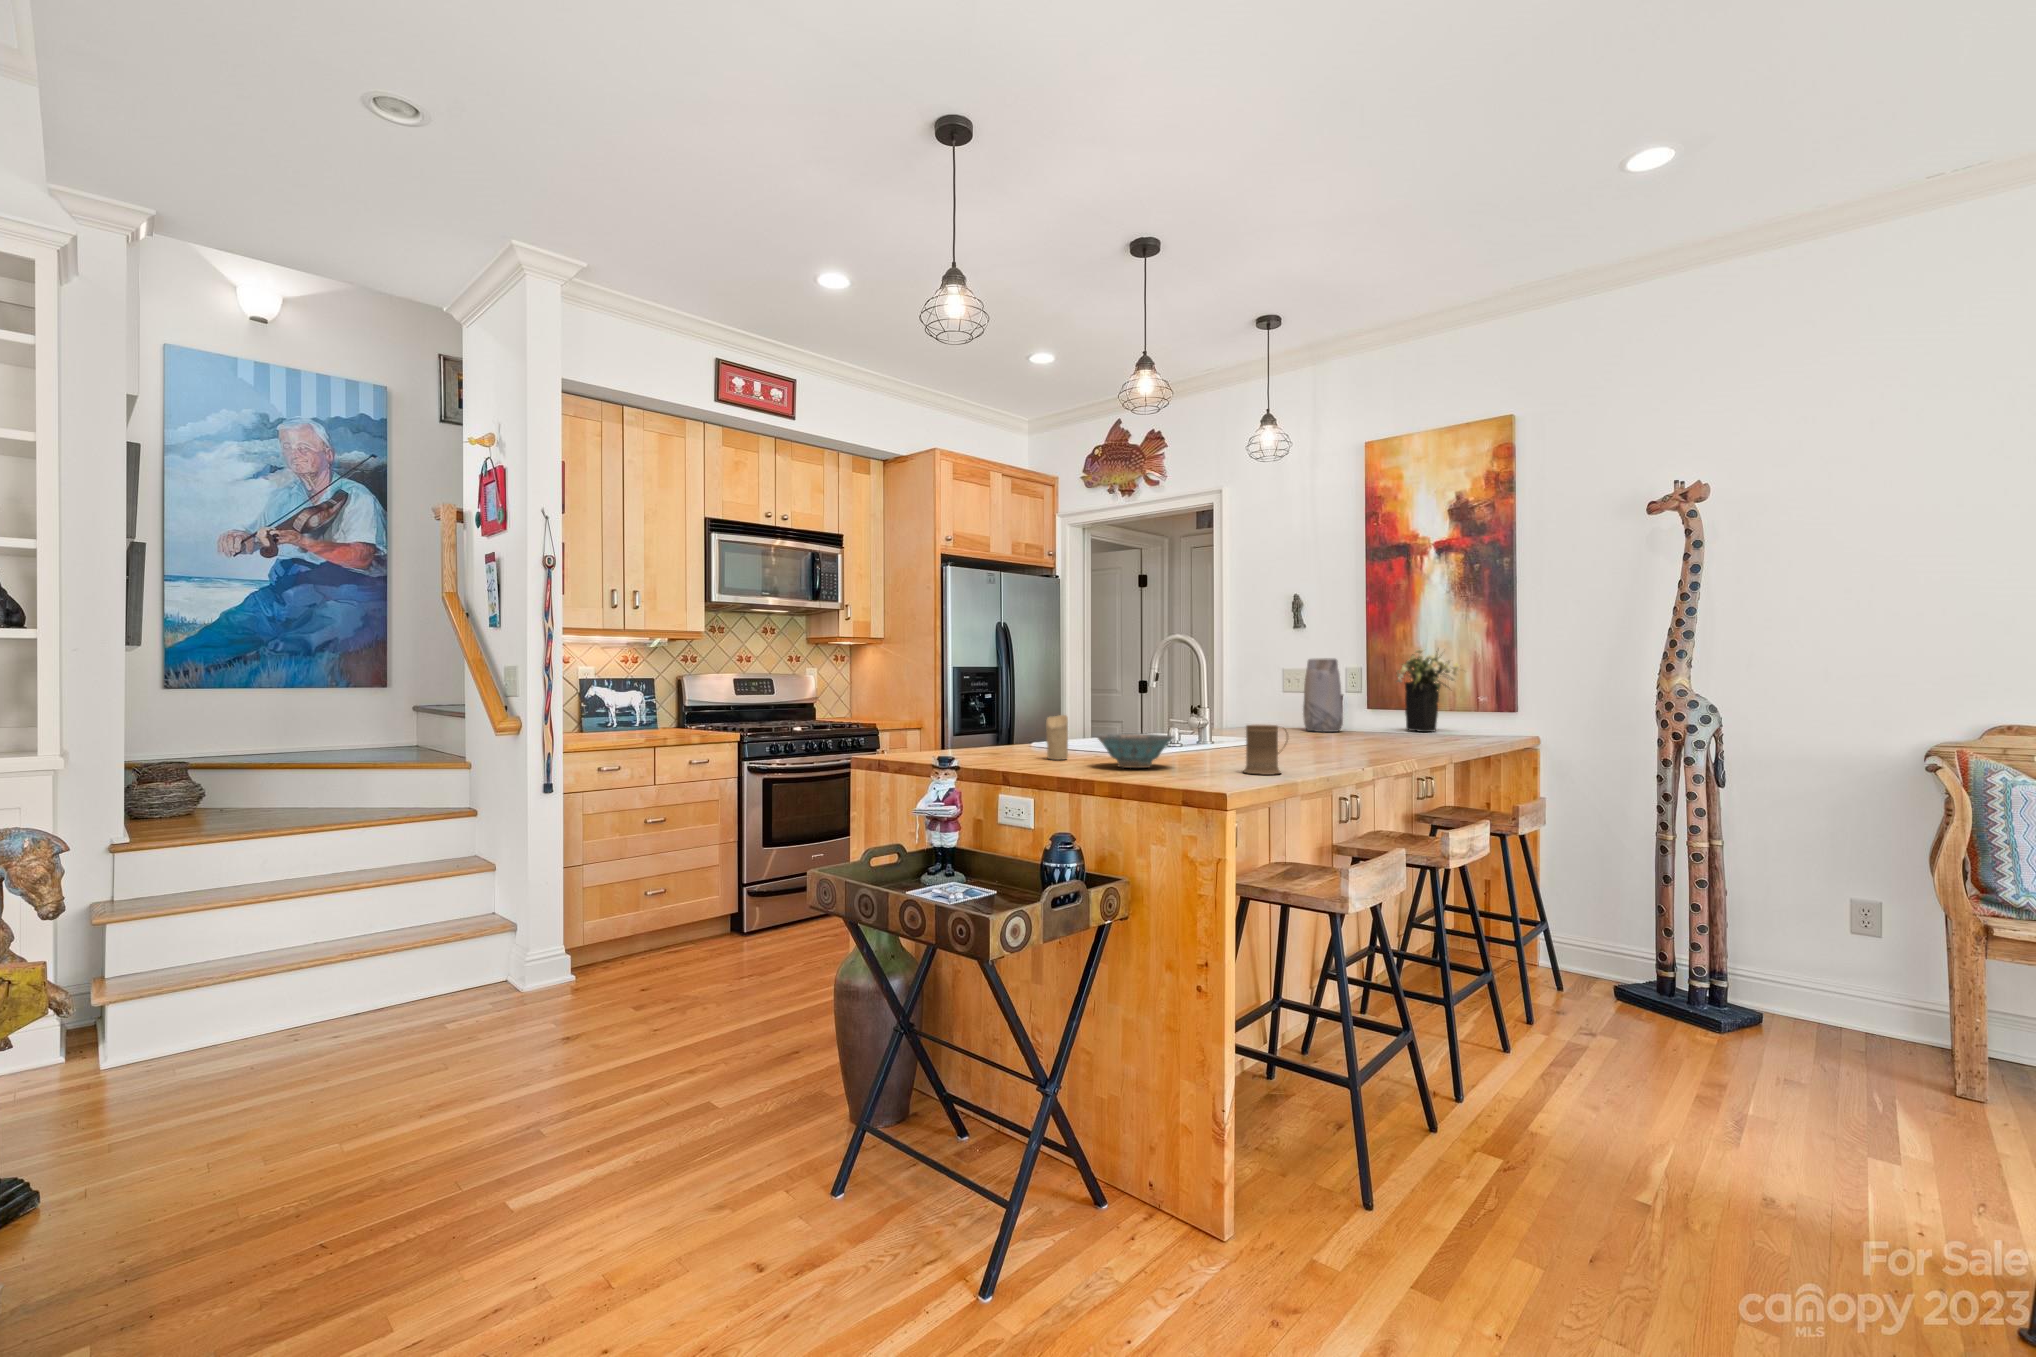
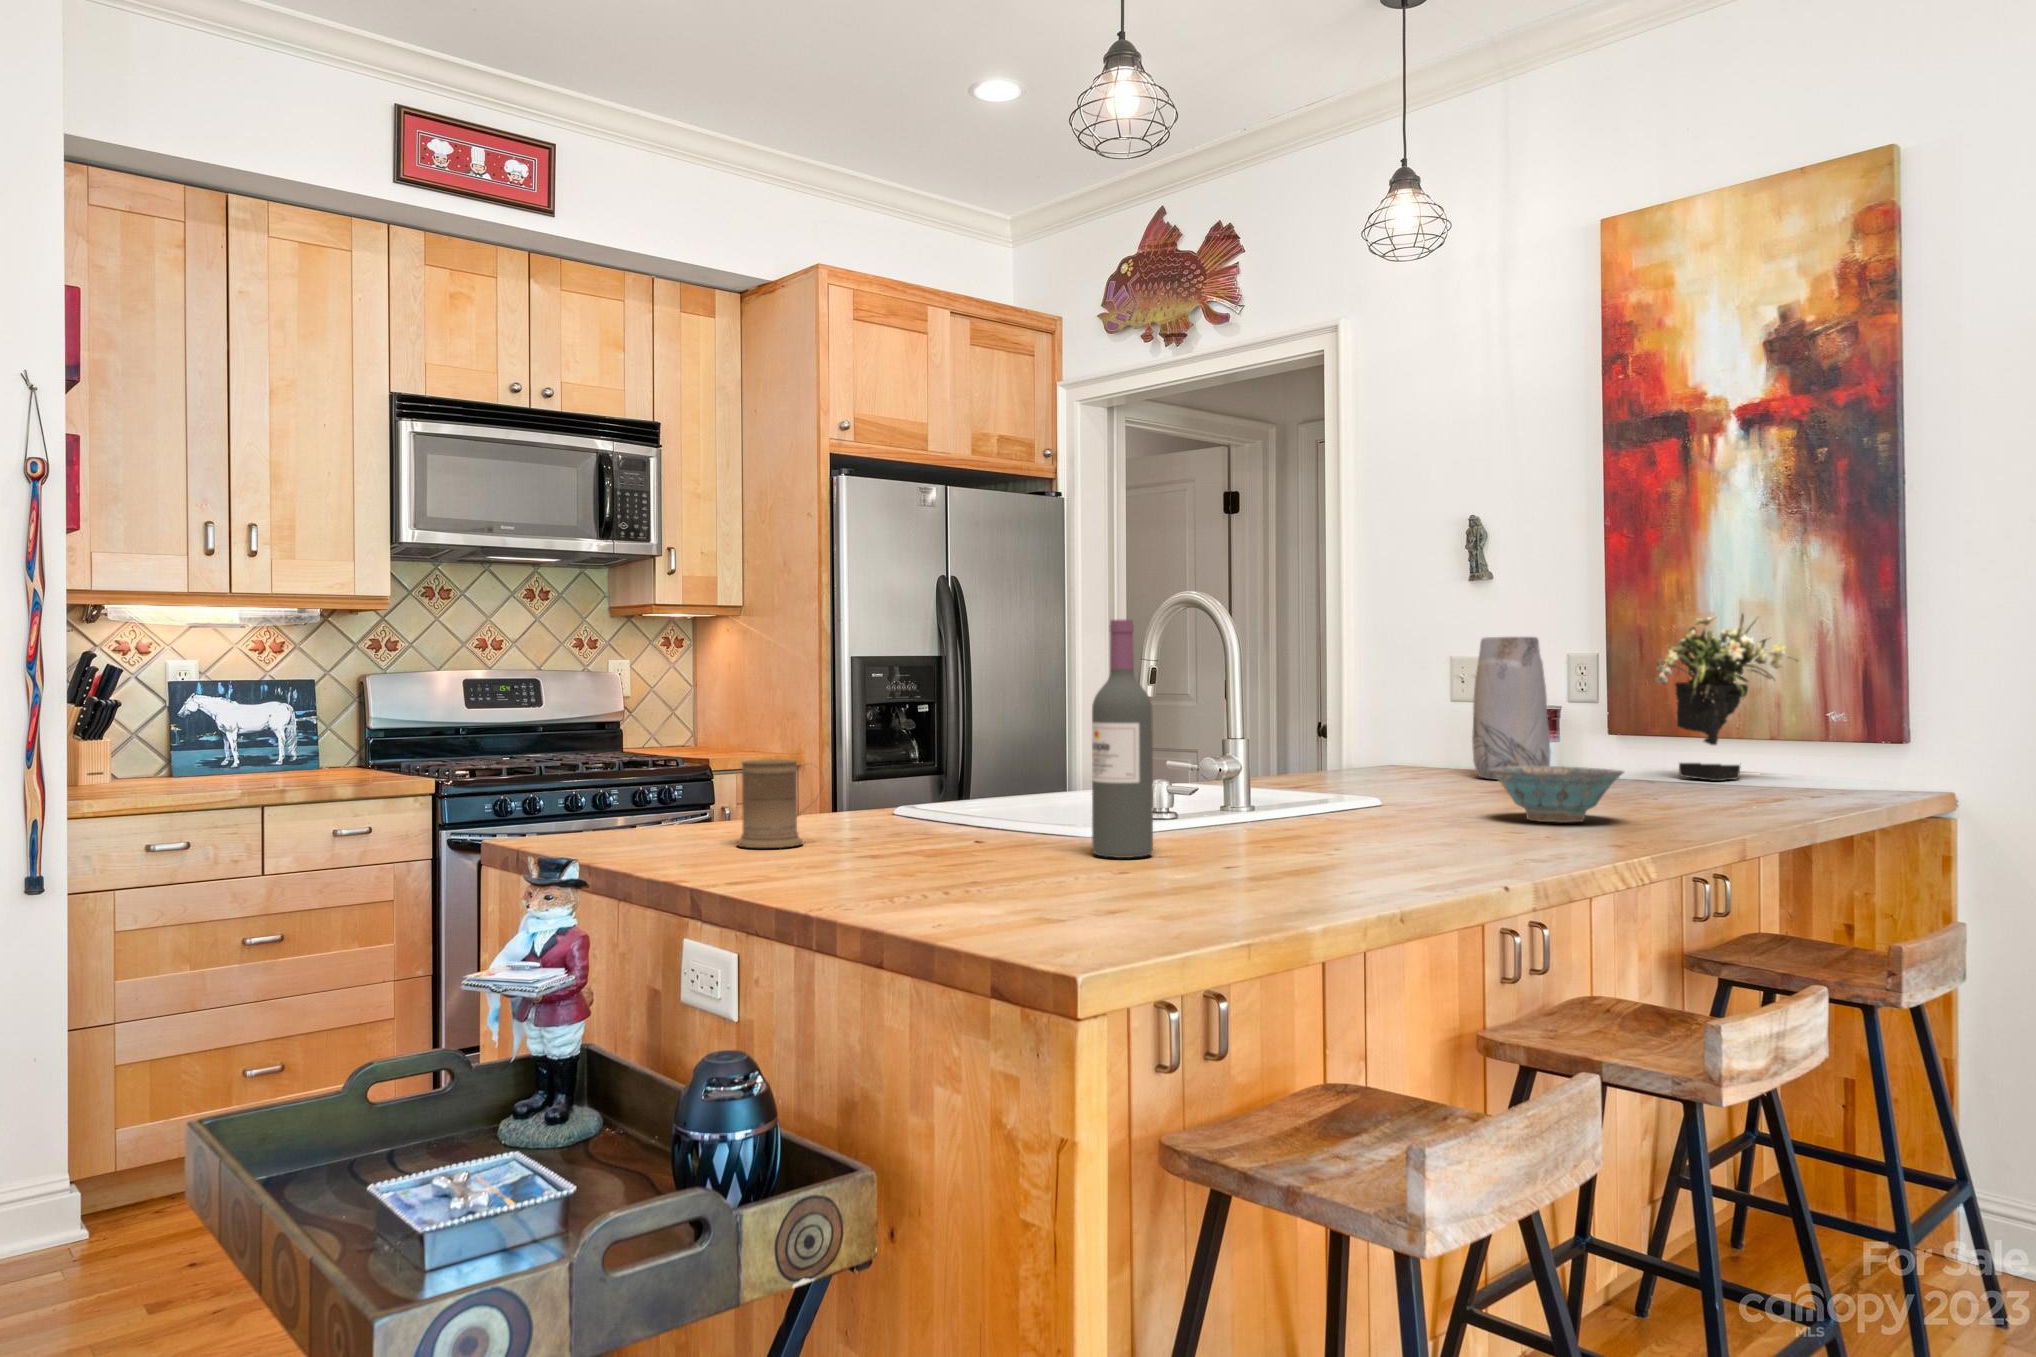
wine bottle: none [1167,650,1195,760] -> present [1092,620,1153,858]
candle: present [1046,715,1068,760] -> none [832,759,879,856]
mug: present [1243,725,1288,775] -> present [737,759,825,848]
ceramic bowl: present [1097,733,1174,768] -> present [1489,766,1624,823]

